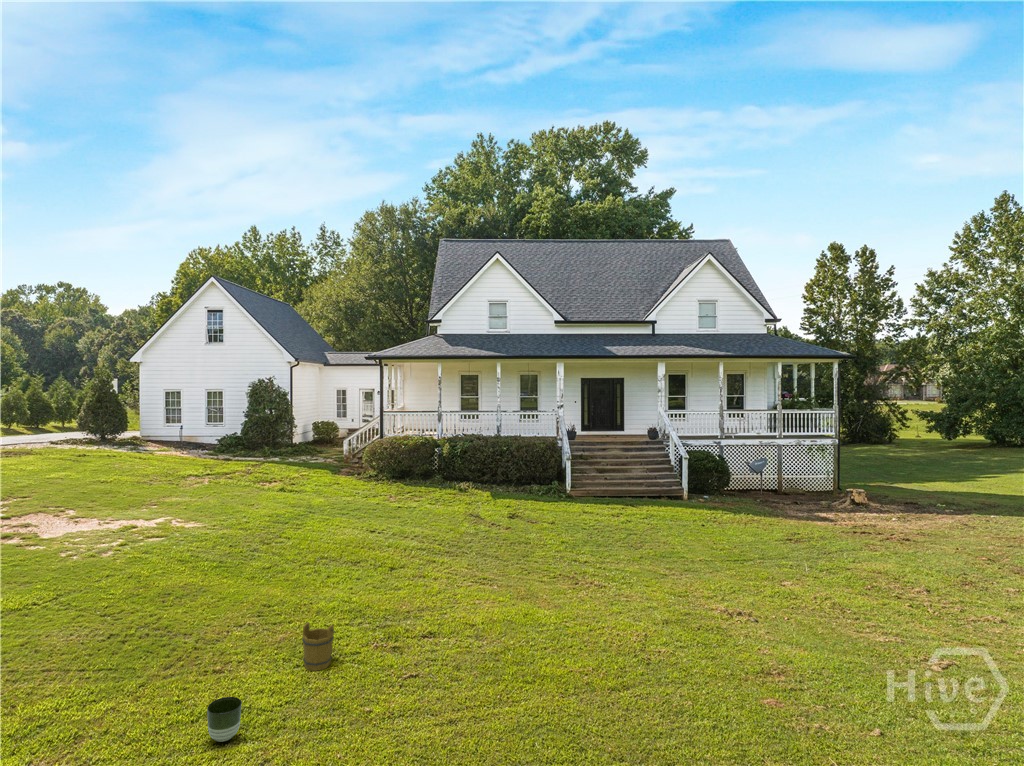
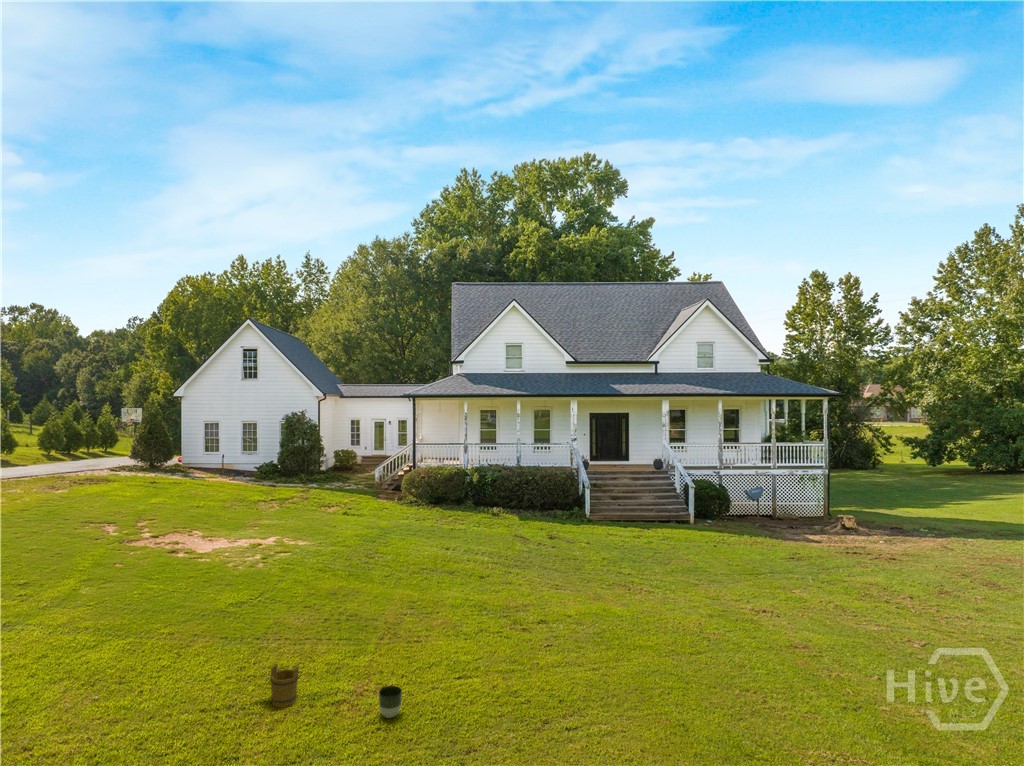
bucket: present [302,622,335,671] -> present [270,664,300,708]

